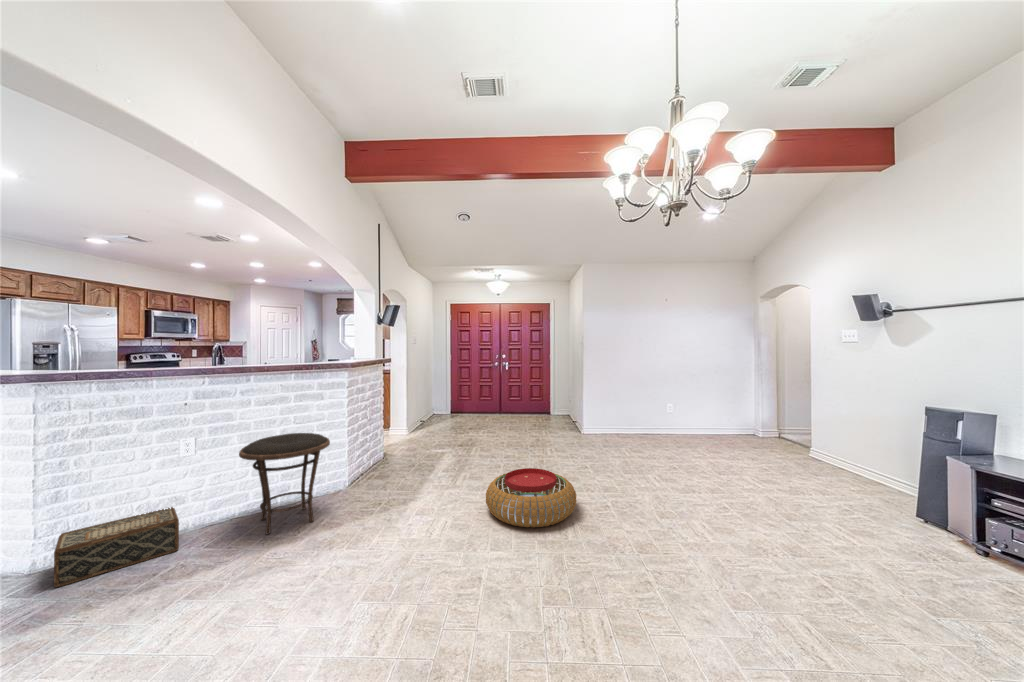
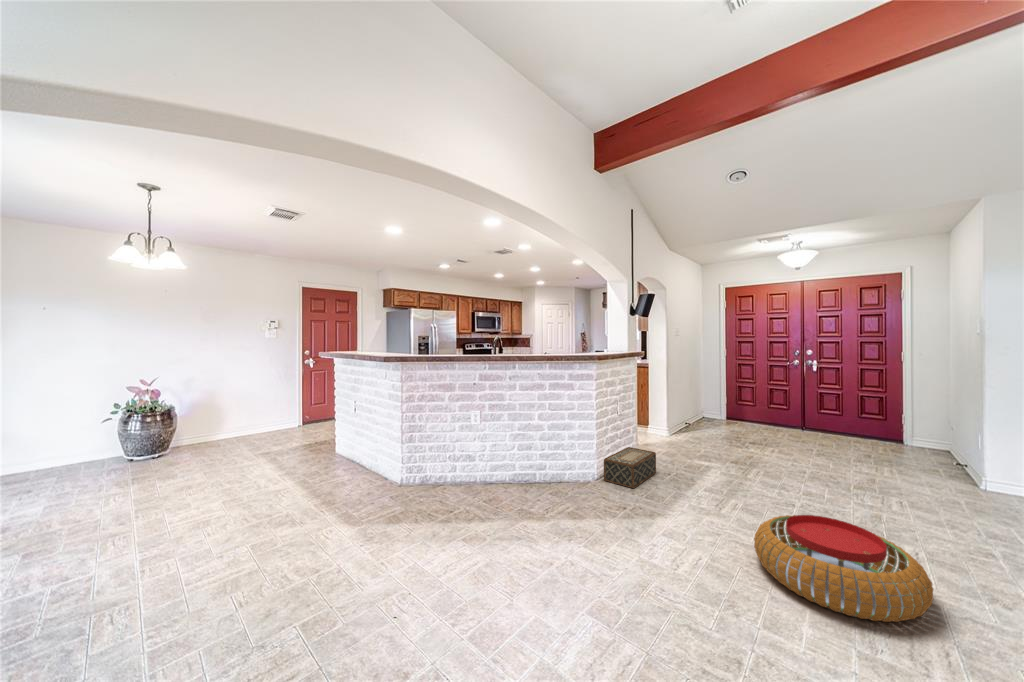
side table: present [239,433,330,534] -> none [505,418,576,505]
woven basket: present [54,507,179,587] -> present [604,447,656,488]

